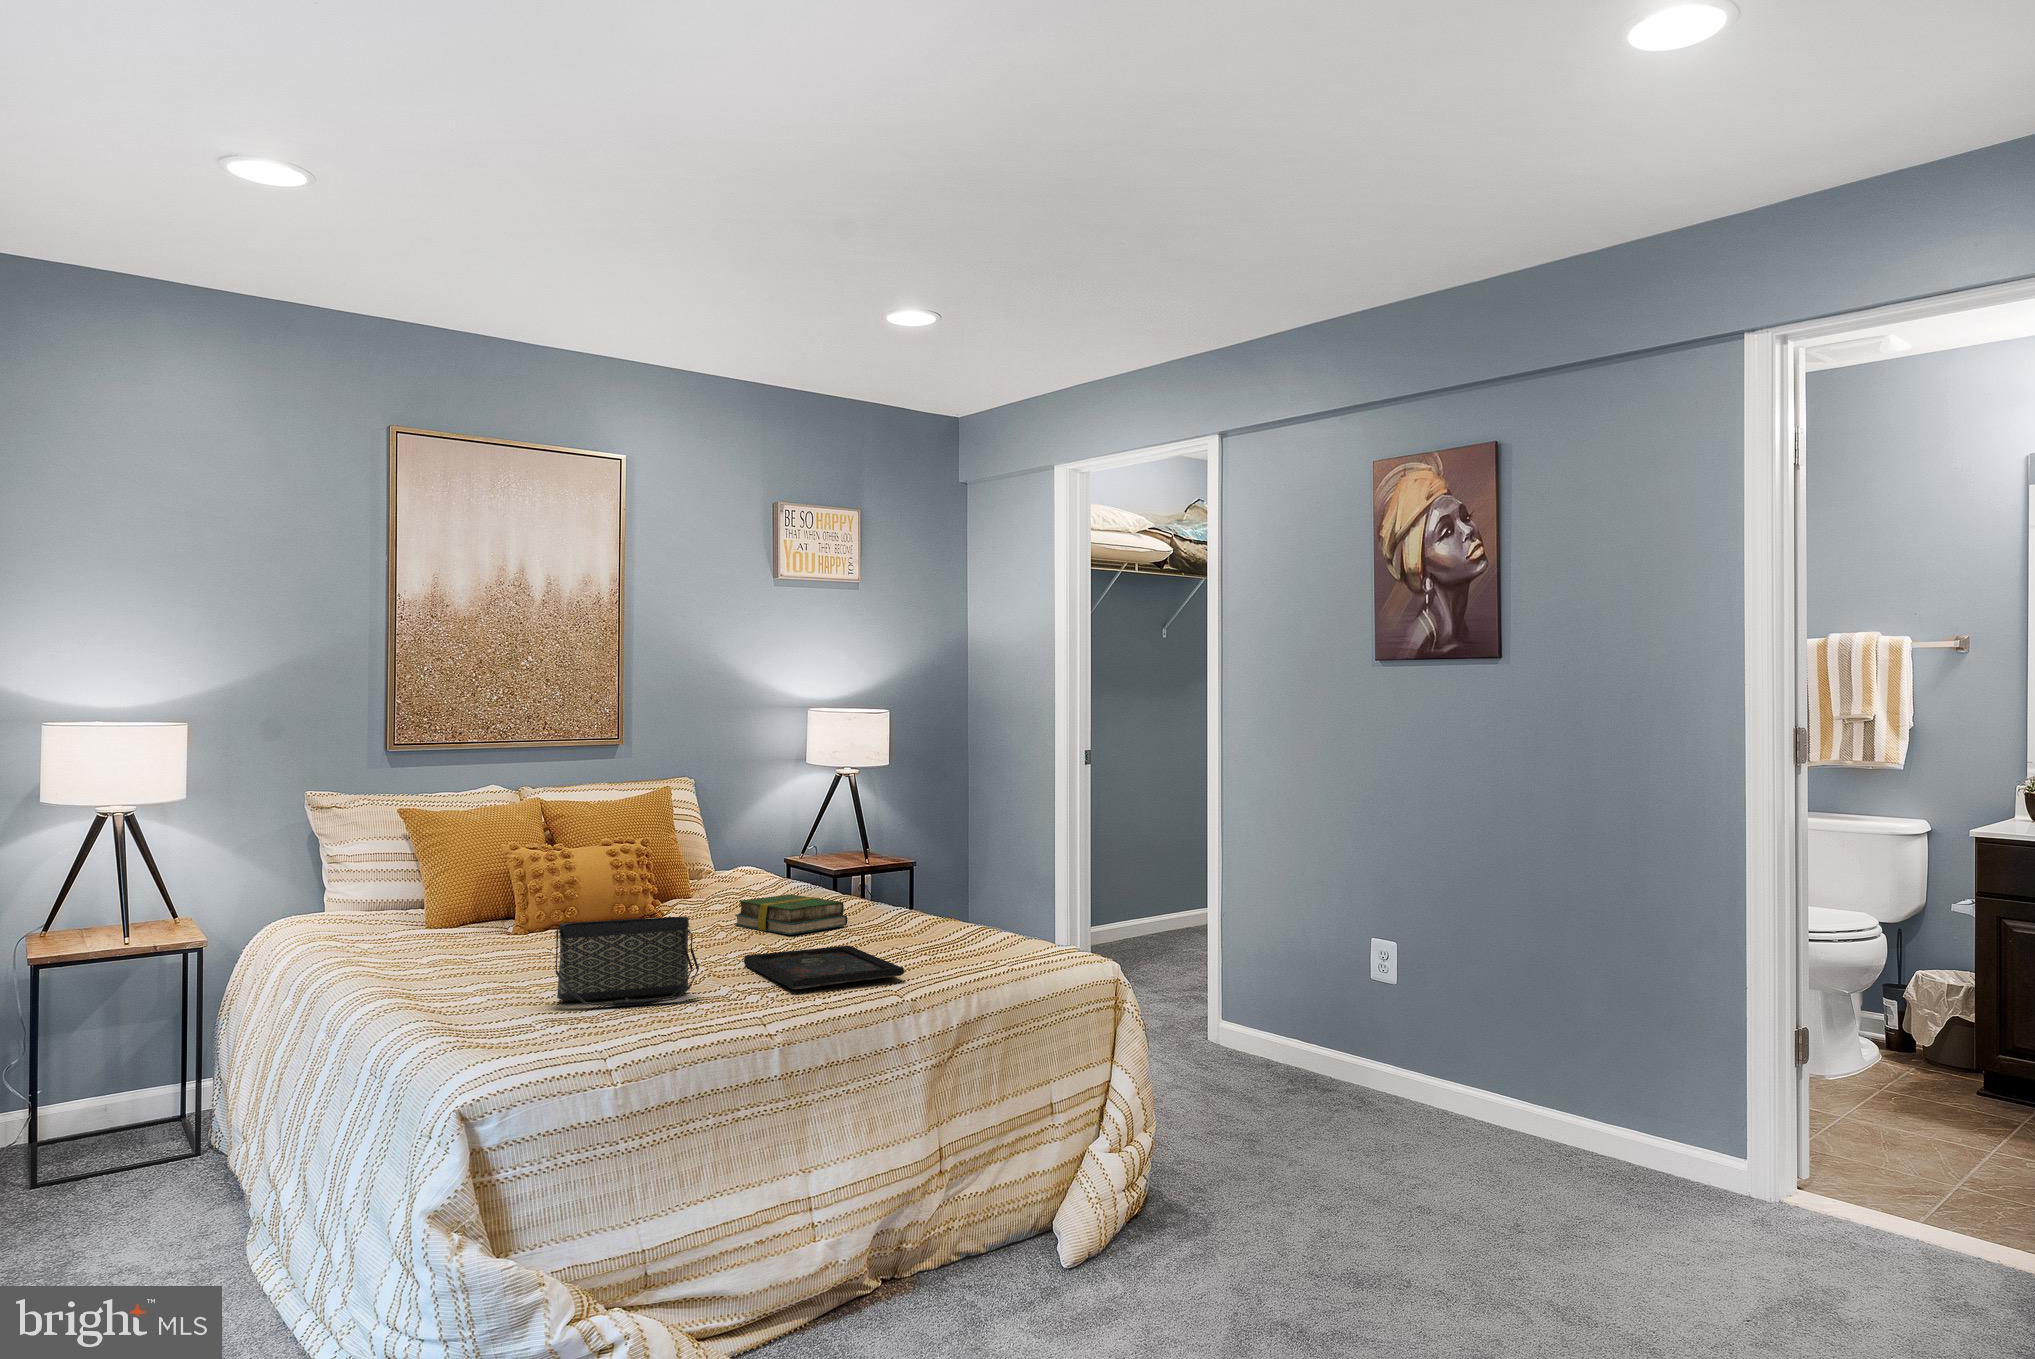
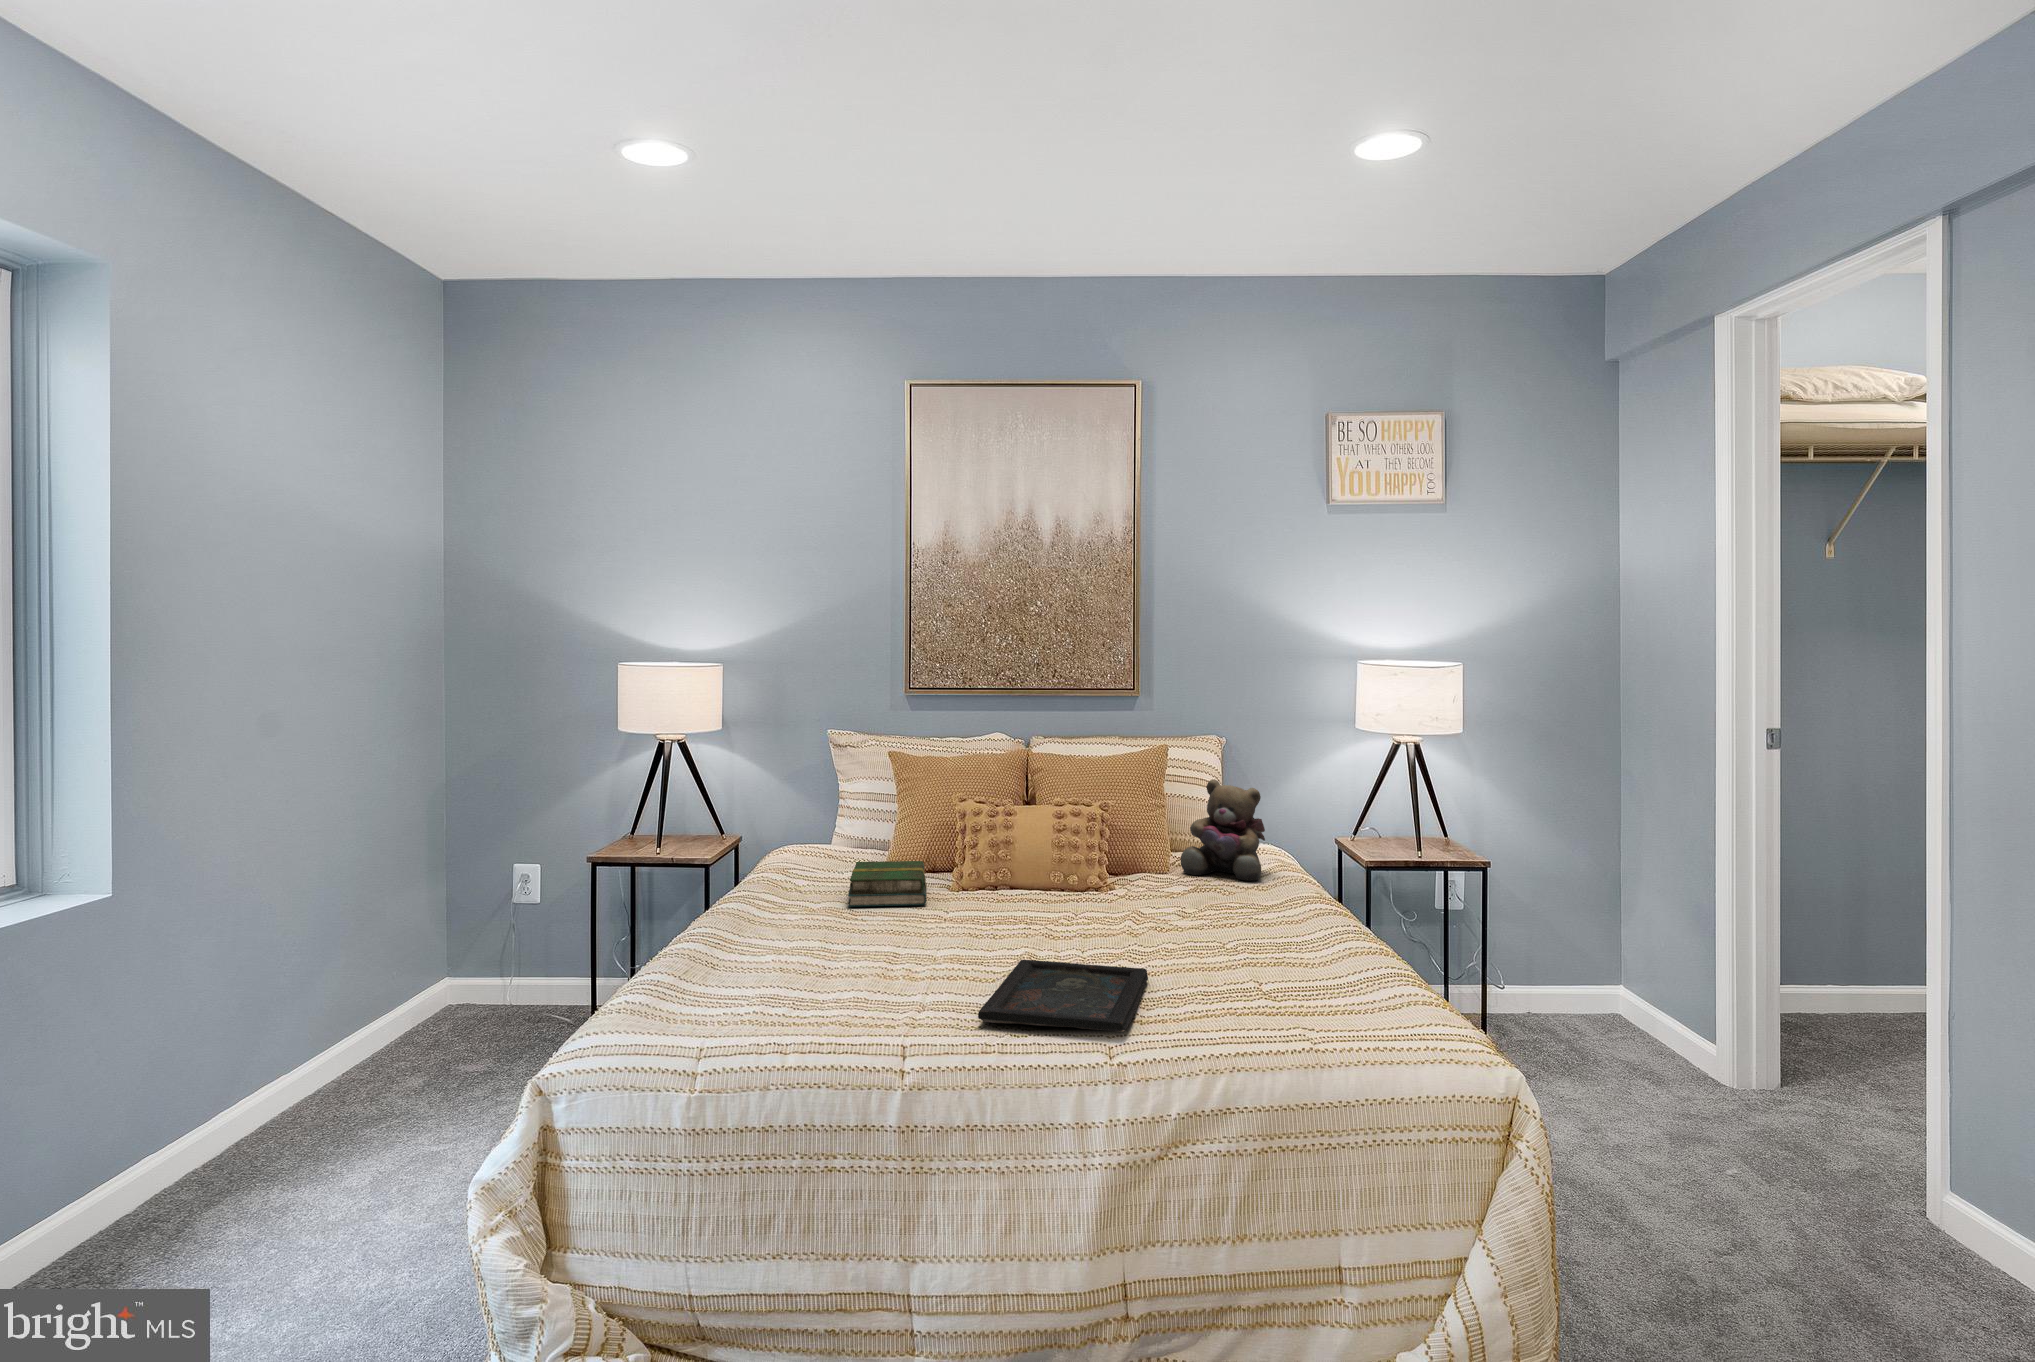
teddy bear: none [723,812,798,900] -> present [1181,779,1265,881]
book: present [735,894,847,935] -> present [848,861,927,907]
handbag: present [556,917,699,1007] -> none [770,901,901,1005]

